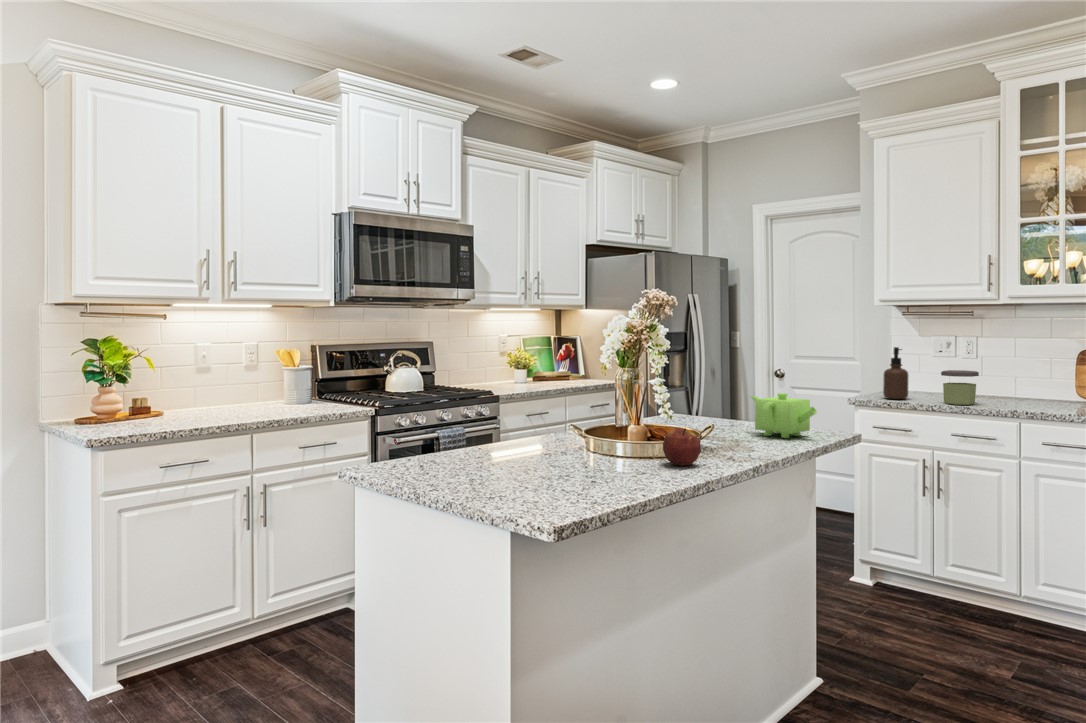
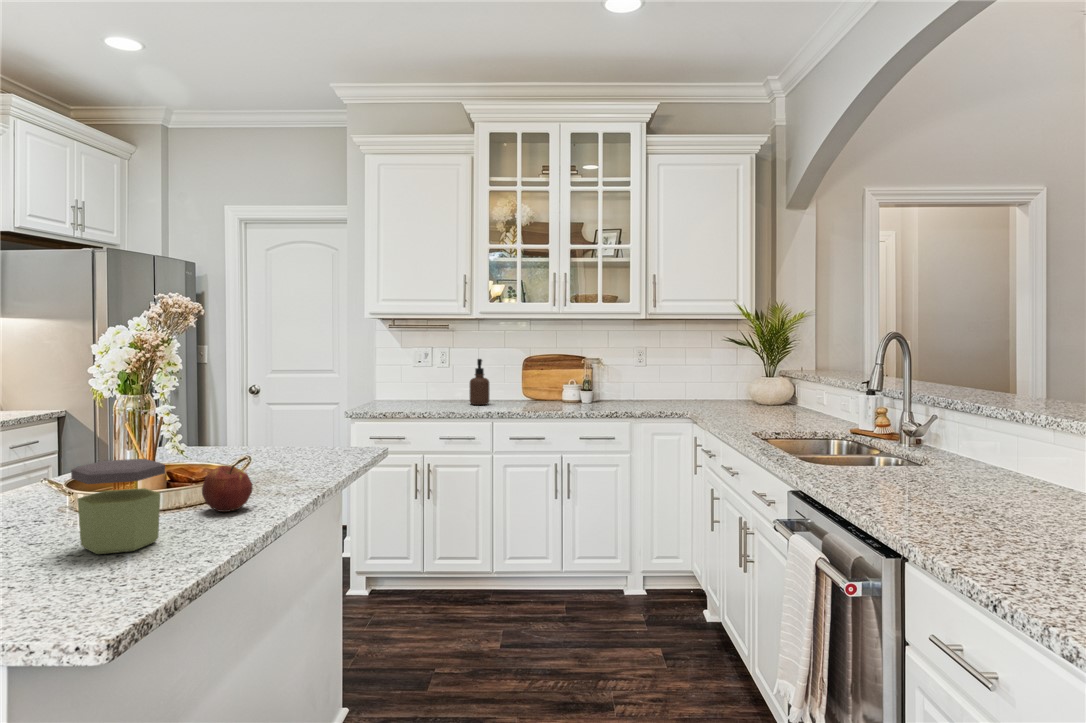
soap dispenser: present [883,347,908,399] -> present [470,359,489,405]
jar: present [941,370,979,405] -> present [71,459,165,554]
teapot: present [750,393,817,438] -> none [276,413,354,461]

